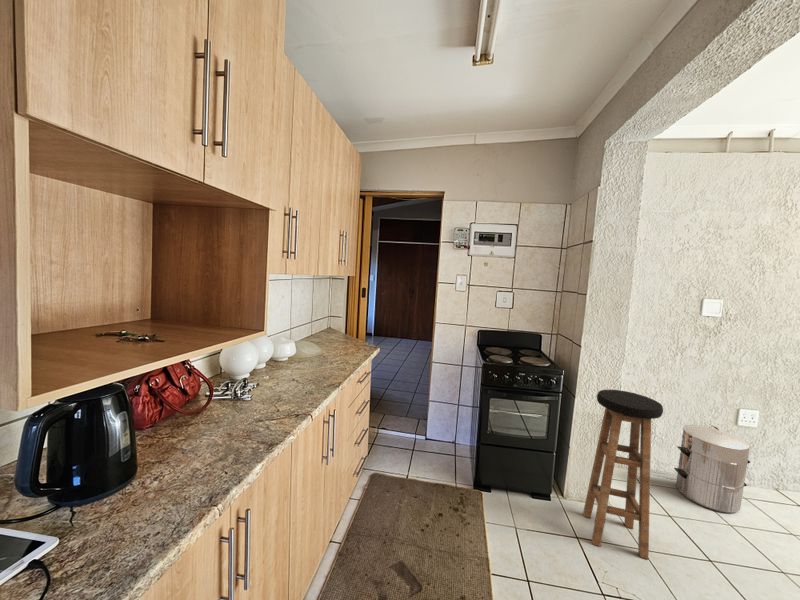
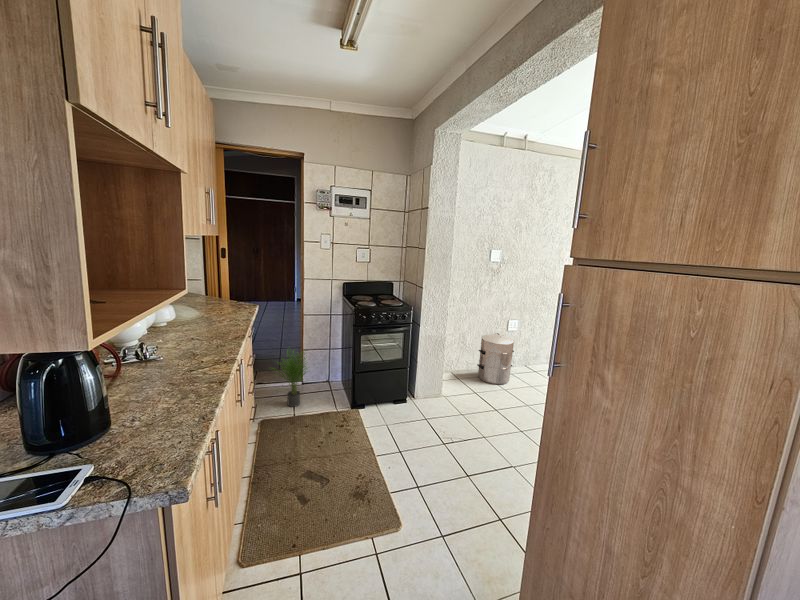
bar stool: present [583,390,663,559] -> none [428,316,473,420]
potted plant: none [387,395,434,465] -> present [276,352,306,407]

